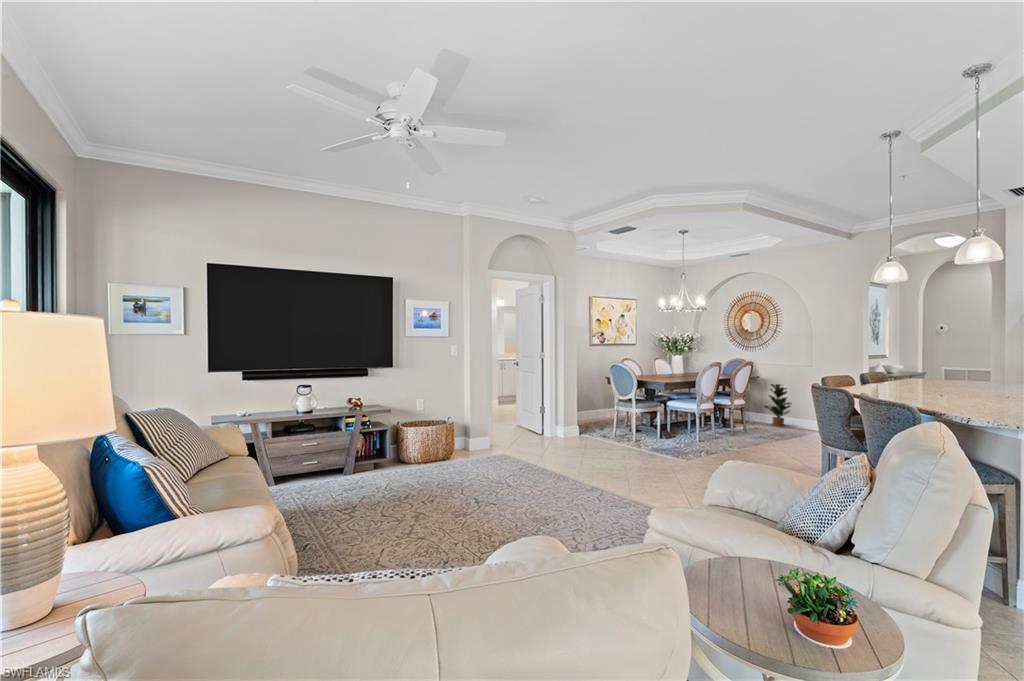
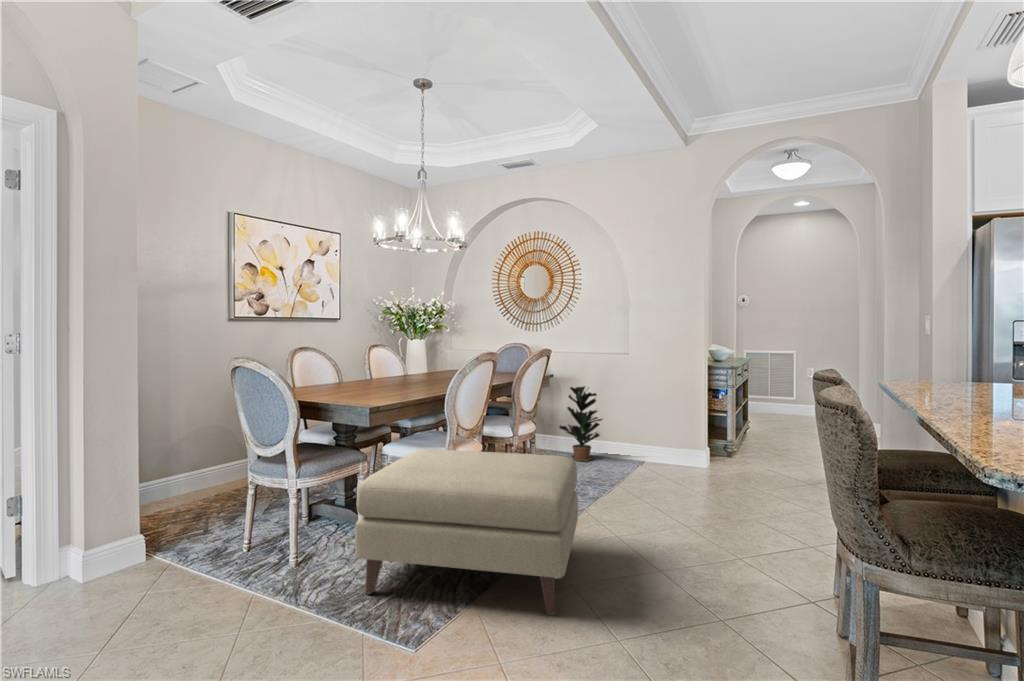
ottoman: none [666,403,755,456] -> present [355,449,578,615]

